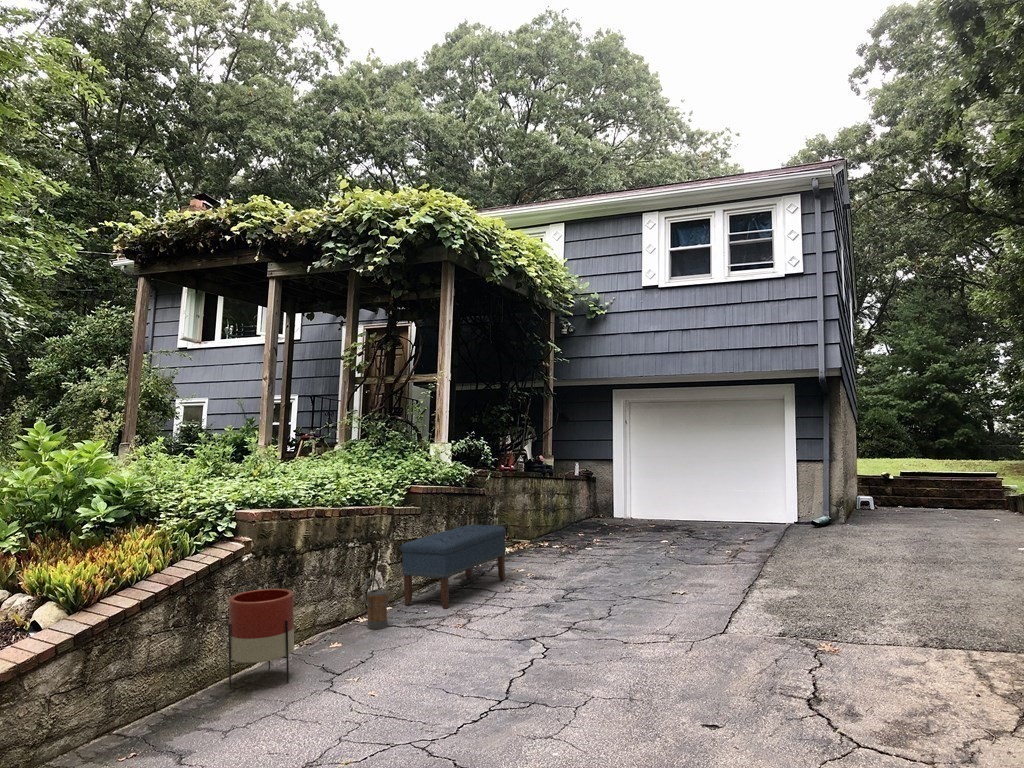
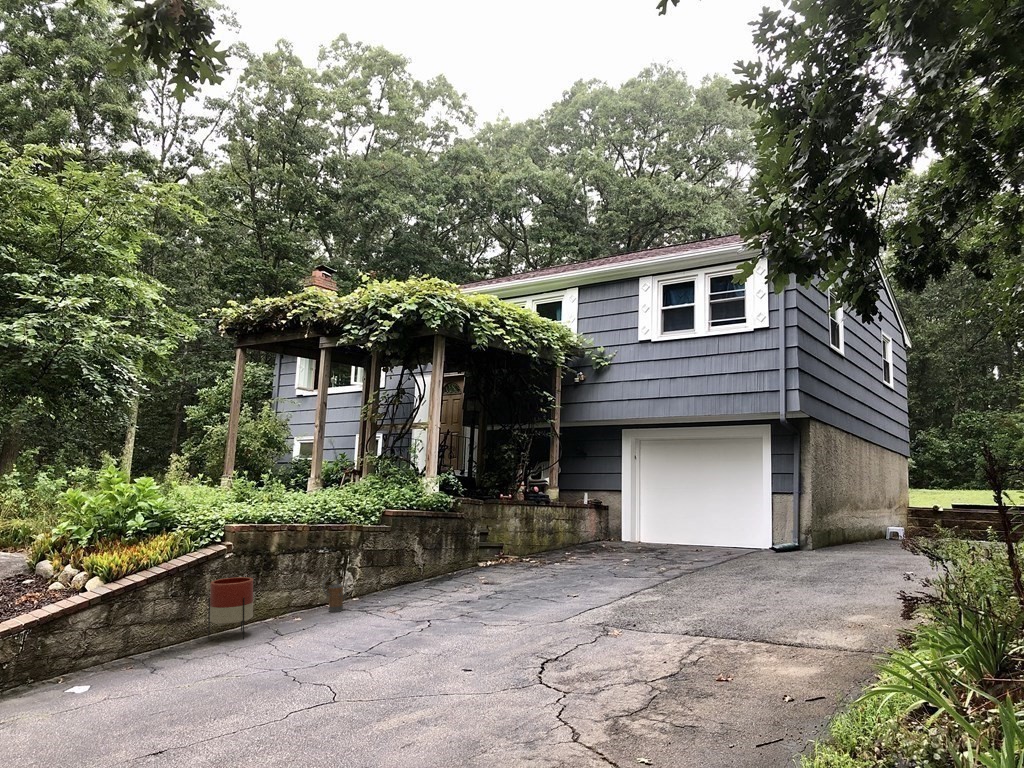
bench: present [400,525,506,609] -> none [368,541,463,602]

